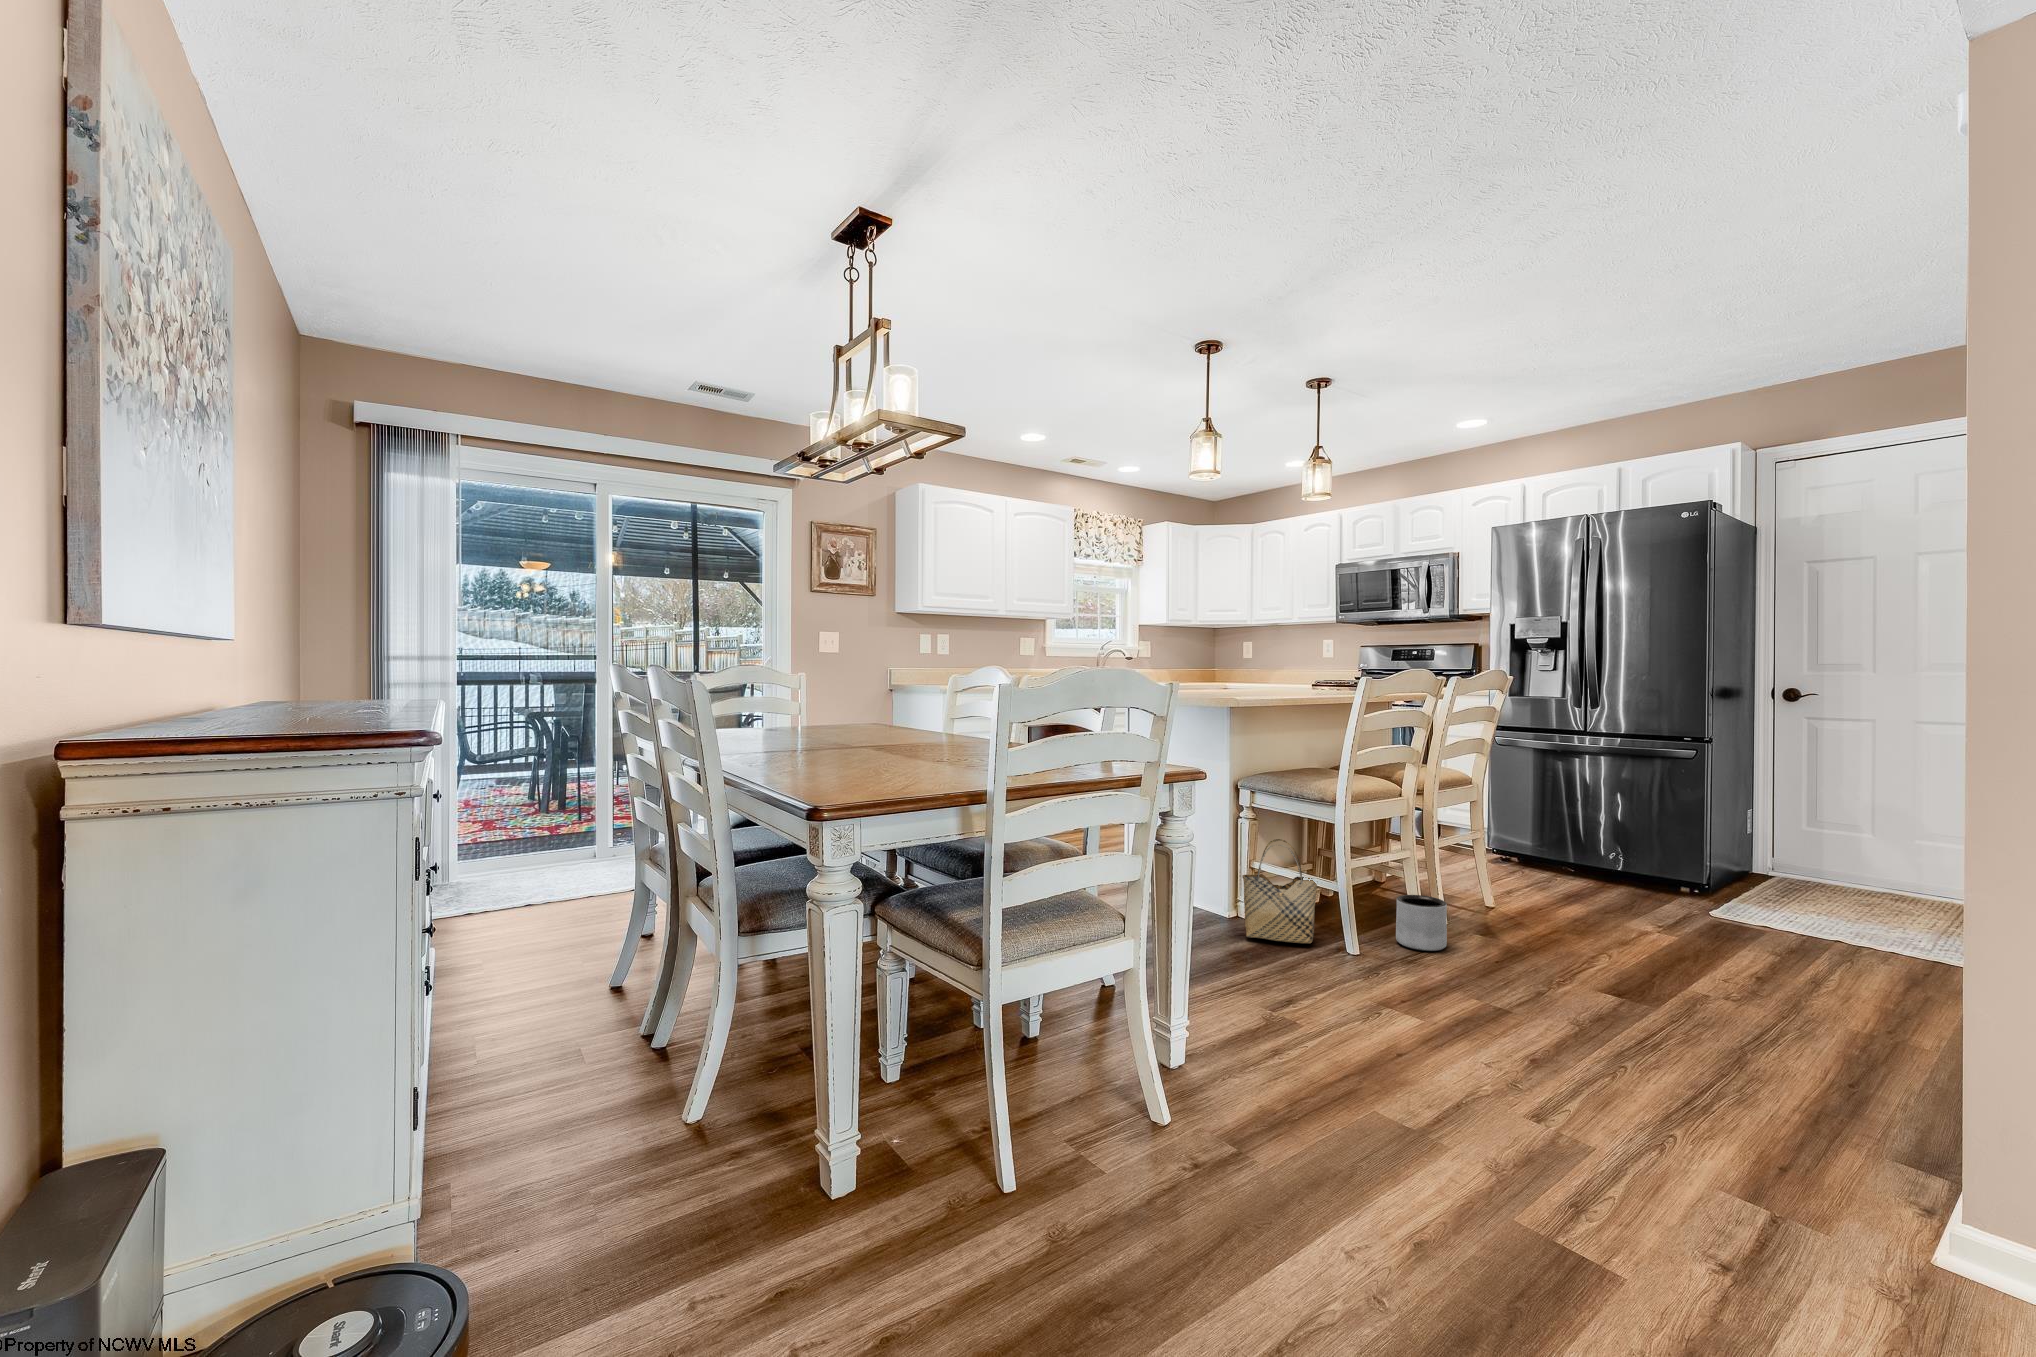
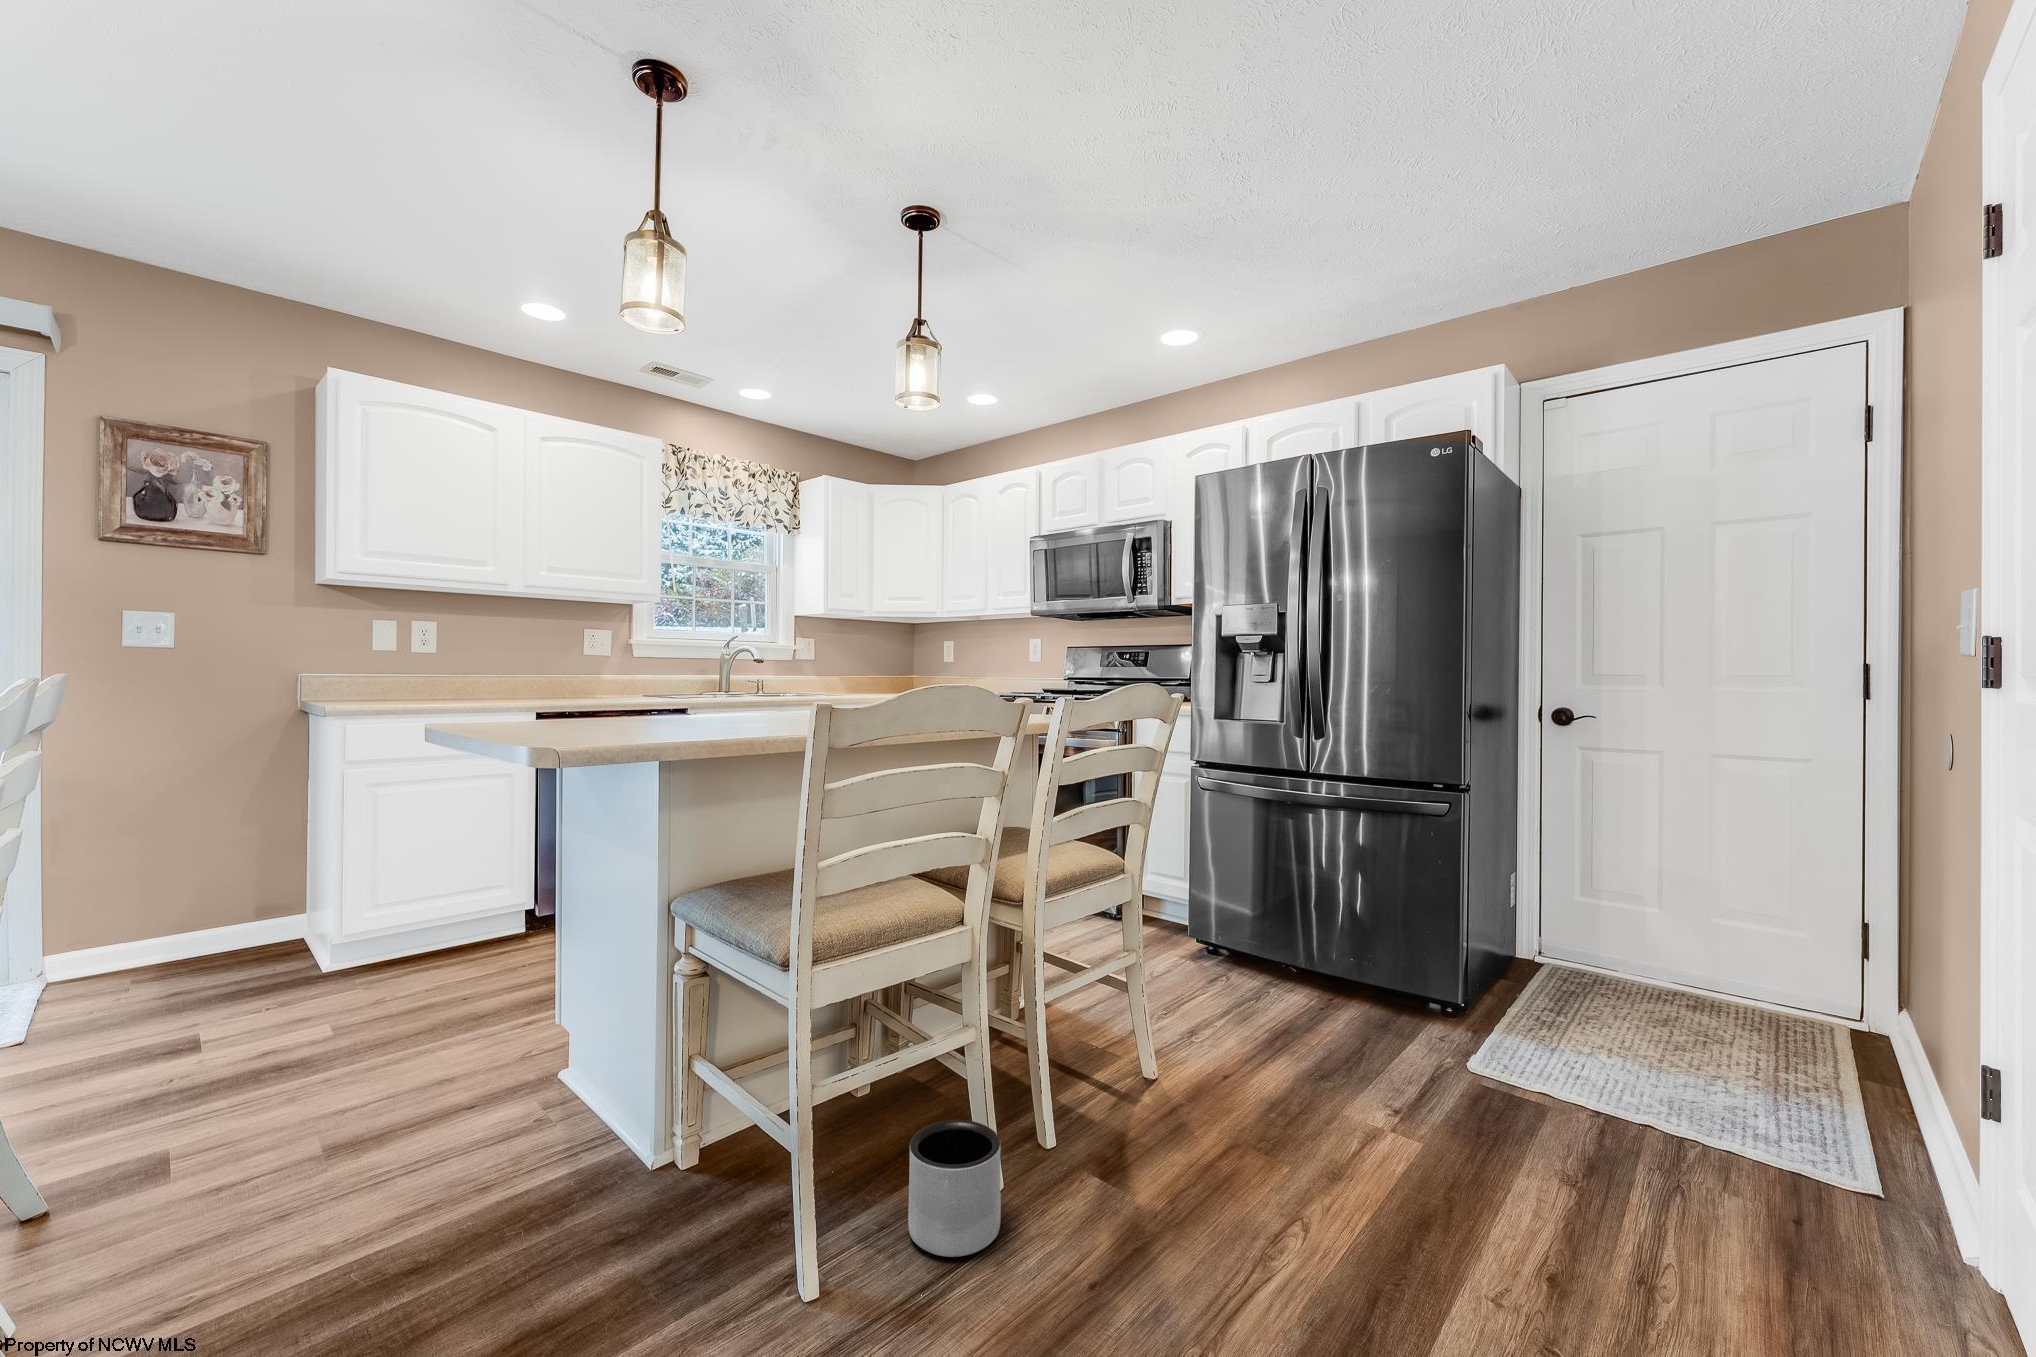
woven basket: present [1242,839,1317,944] -> none [593,1023,749,1261]

